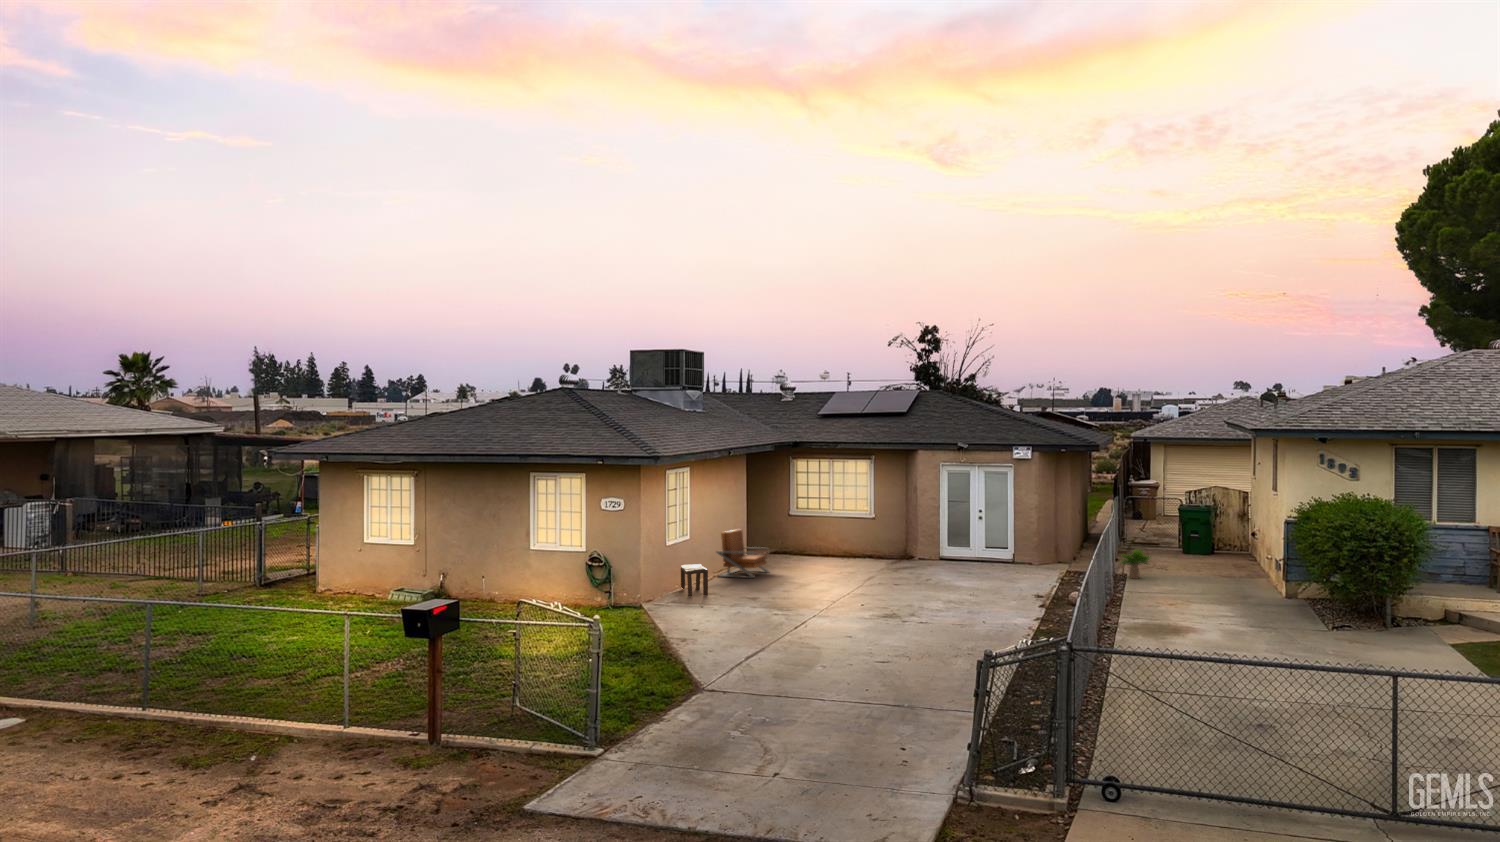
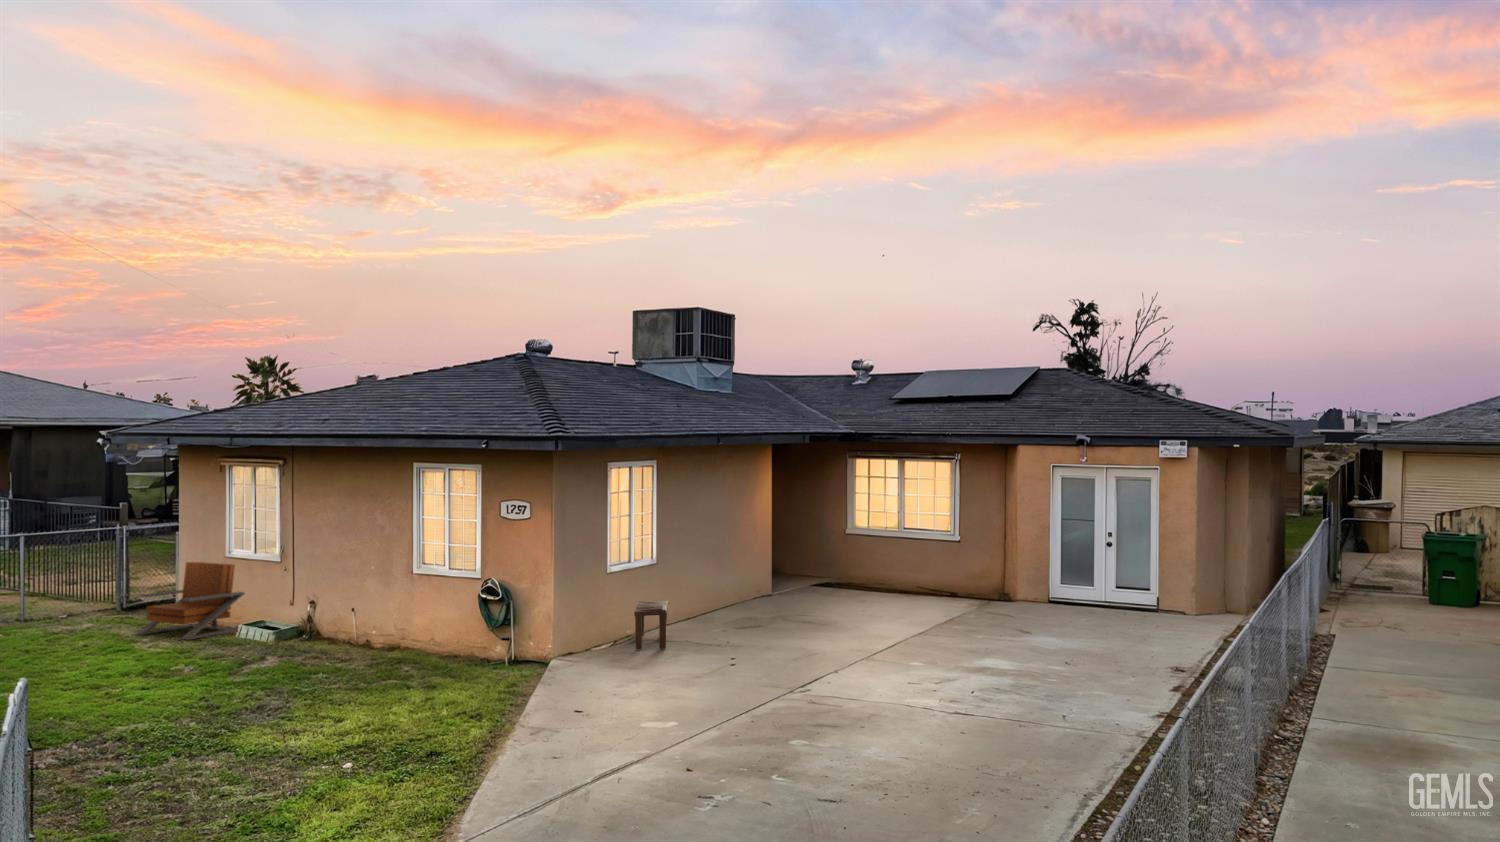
lounge chair: present [716,529,769,578] -> present [138,562,245,640]
potted plant: present [1118,549,1149,579] -> none [1317,597,1383,646]

